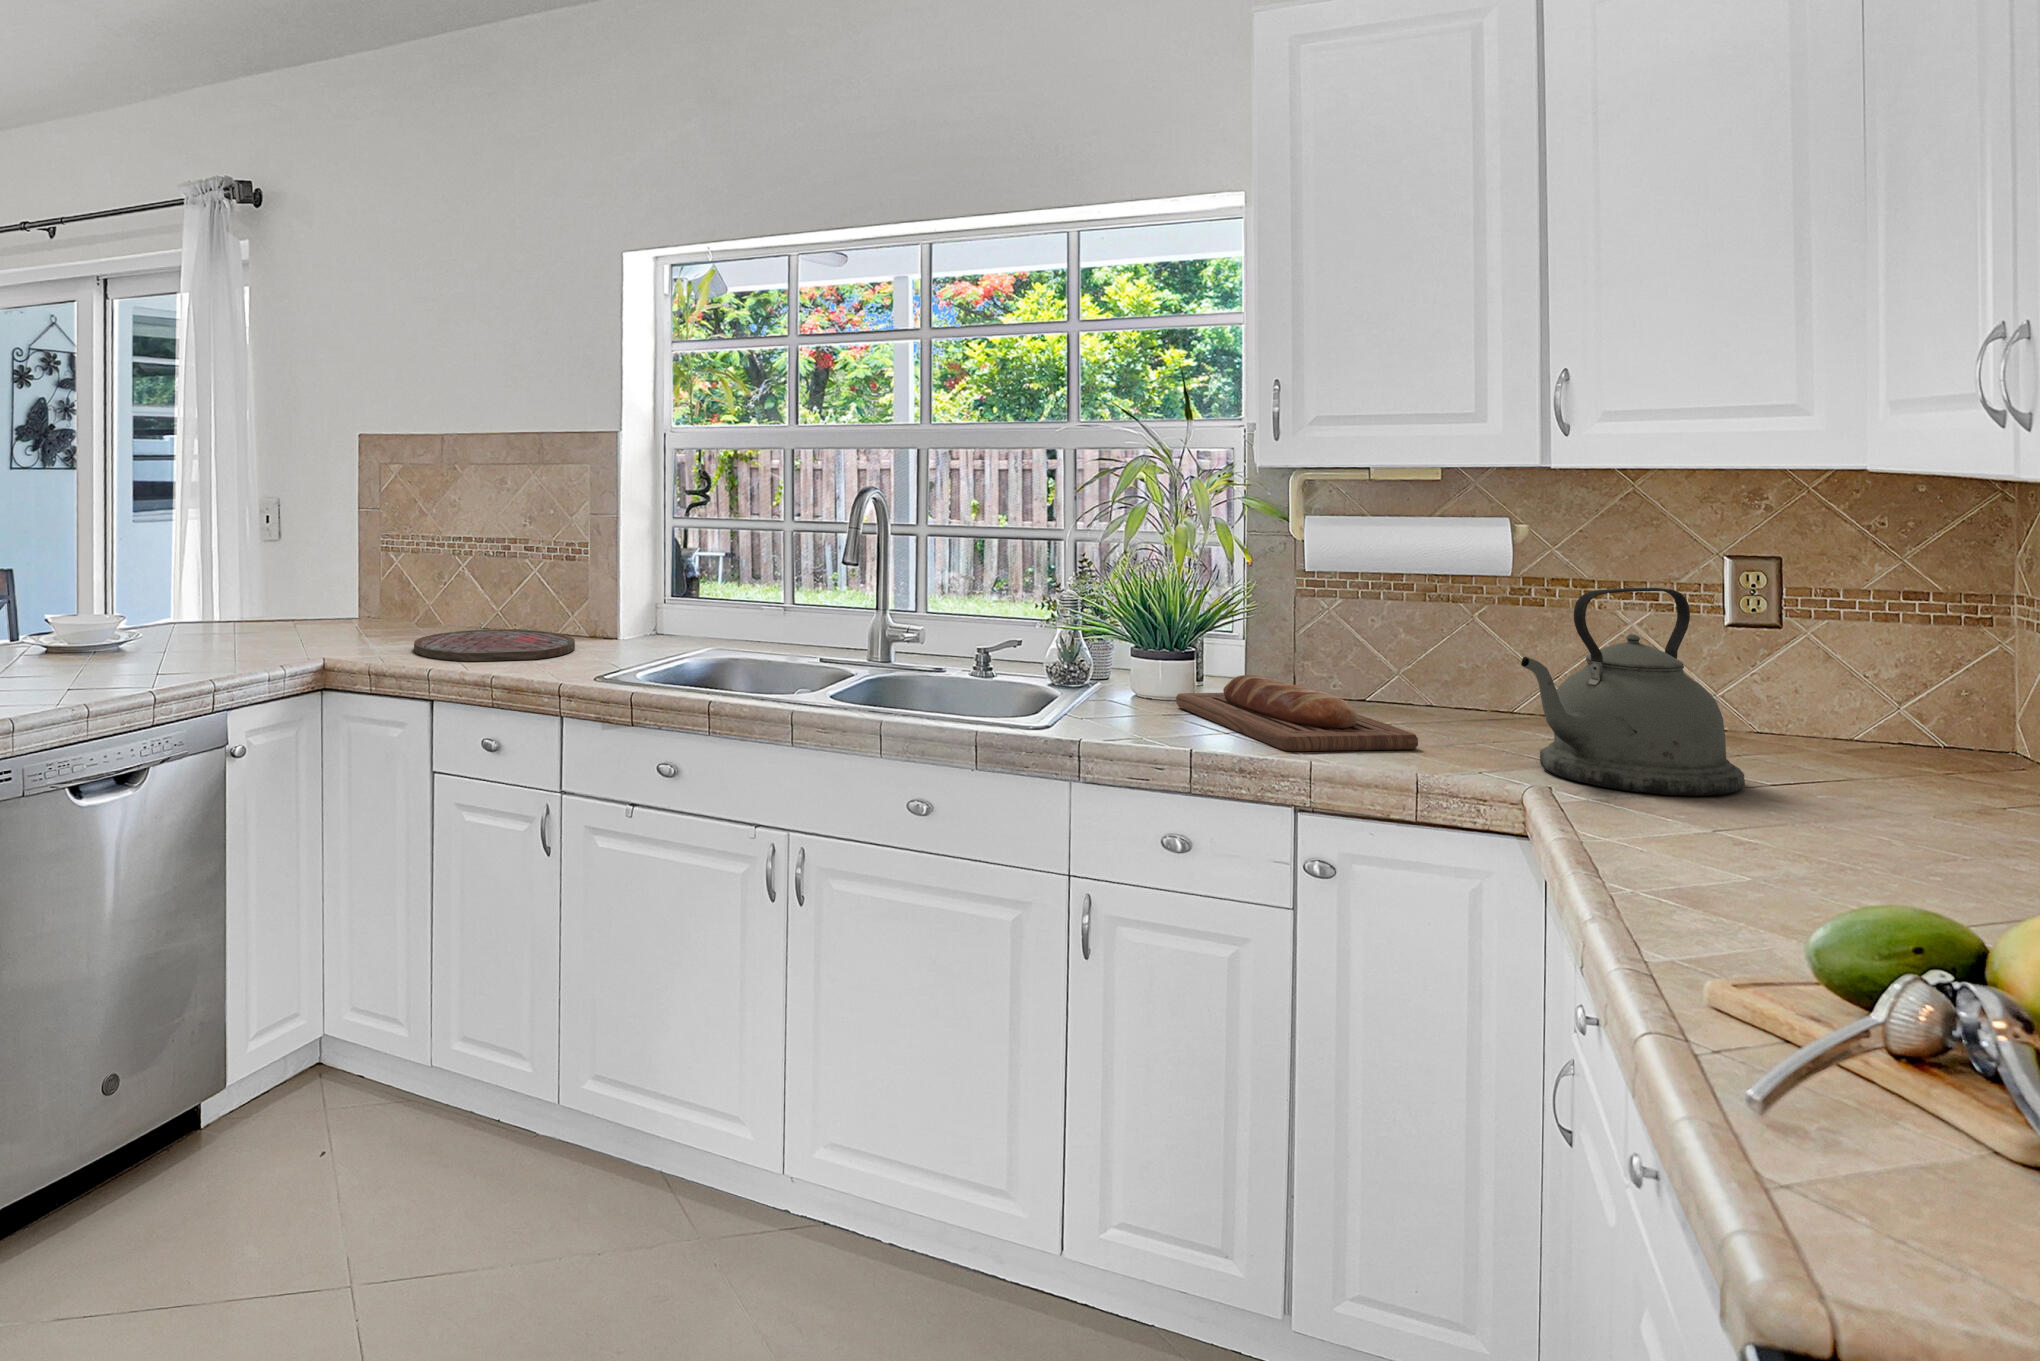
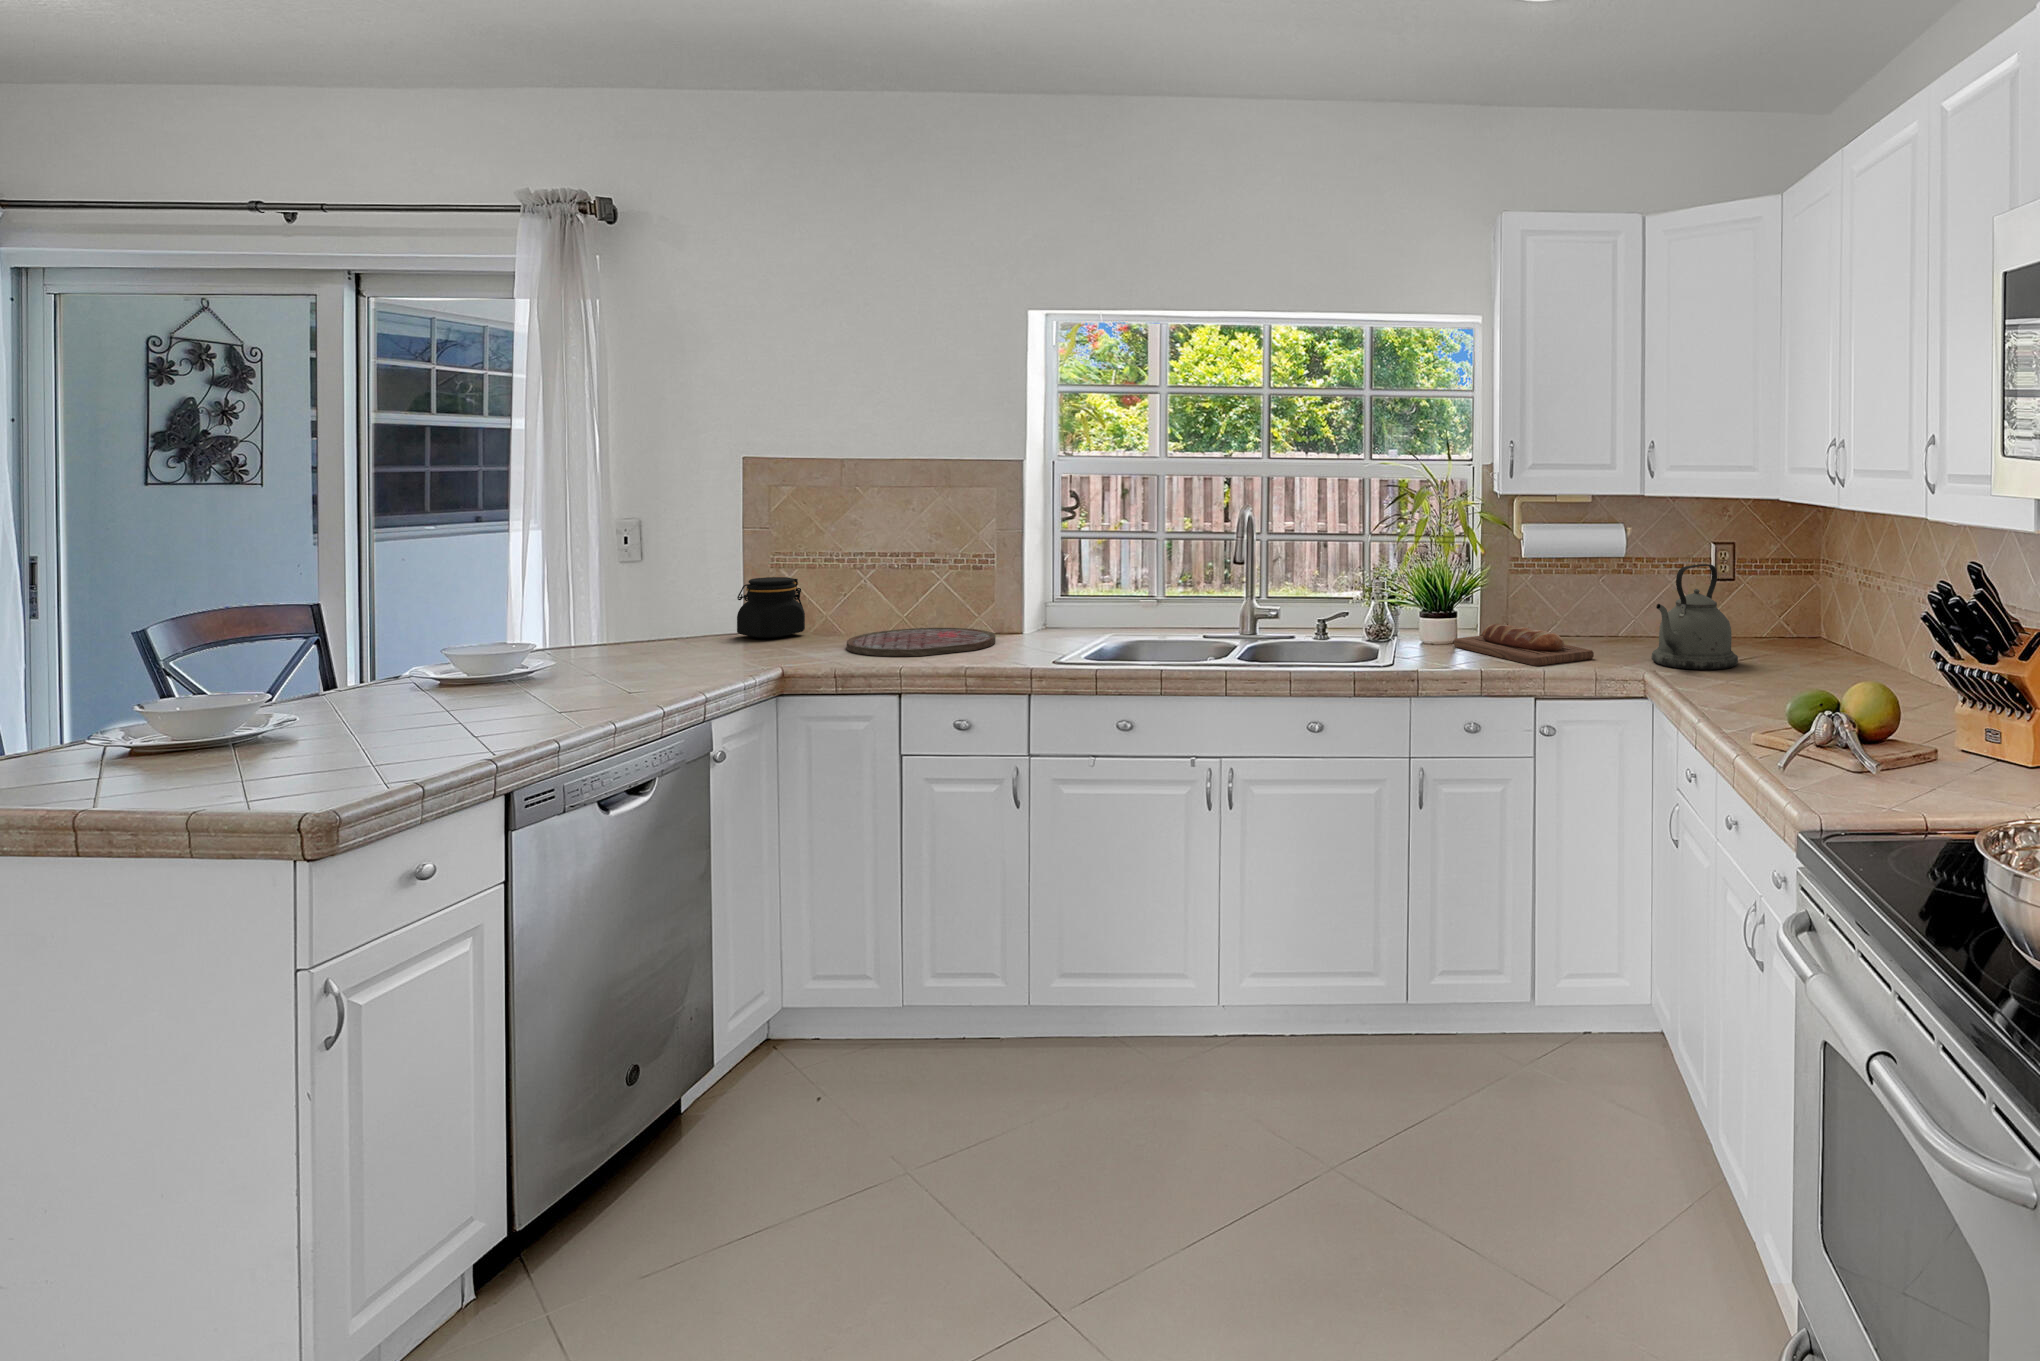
jar: none [340,564,408,631] -> present [737,577,805,638]

